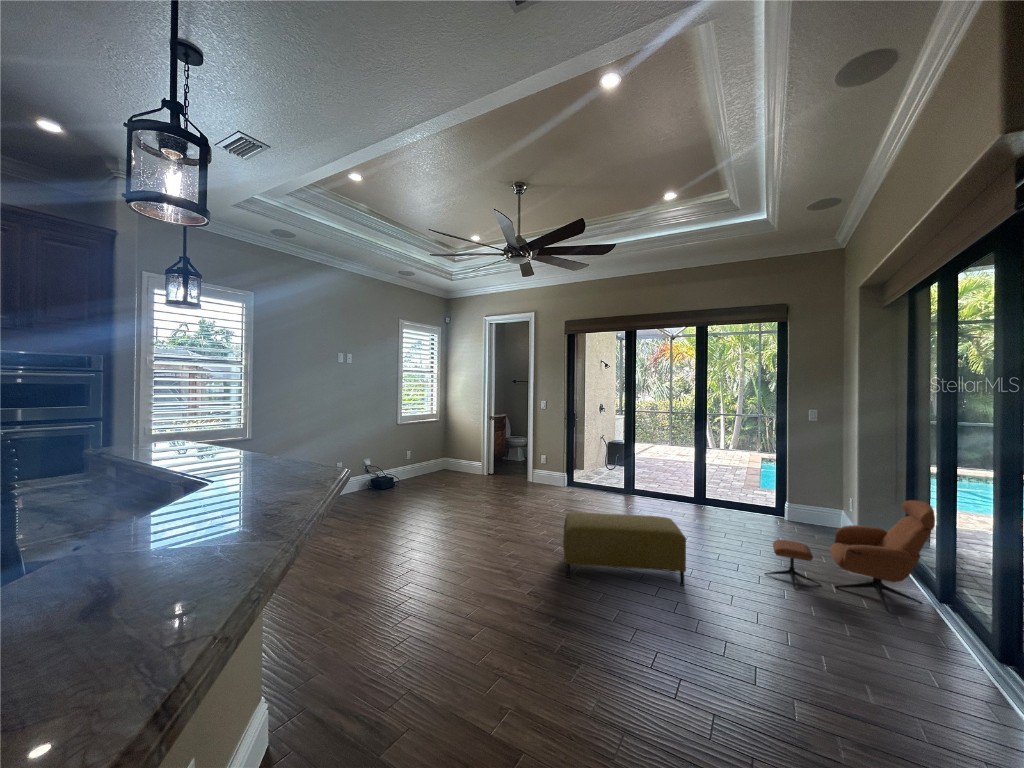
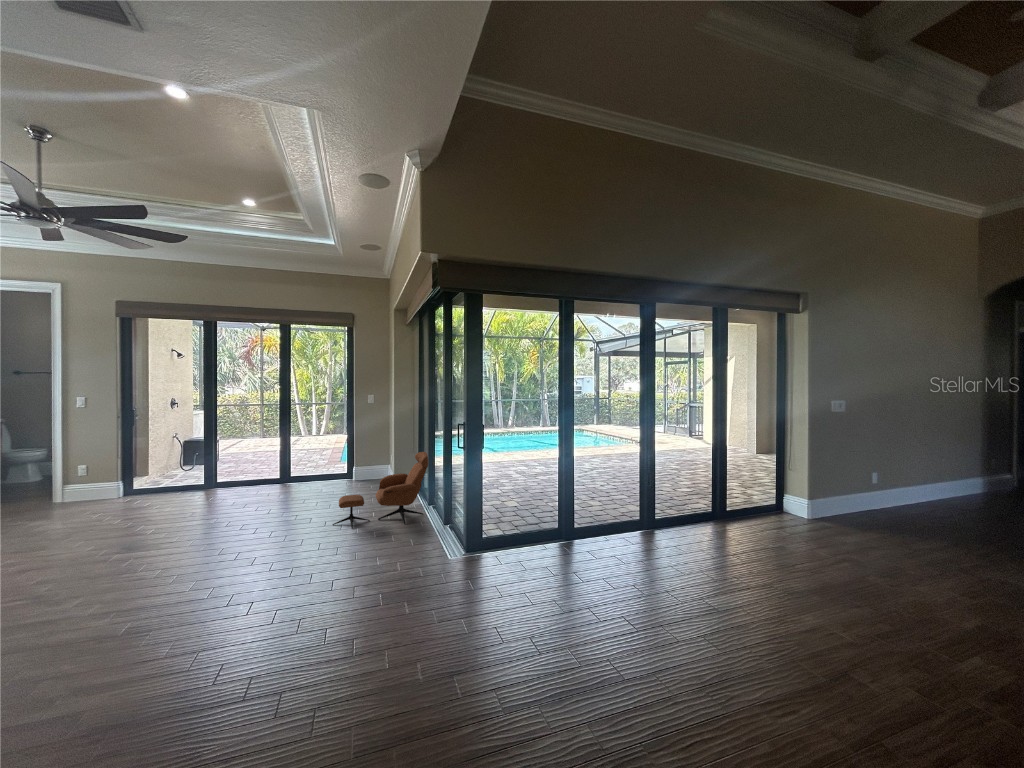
ottoman: present [563,512,686,586] -> none [122,500,266,587]

